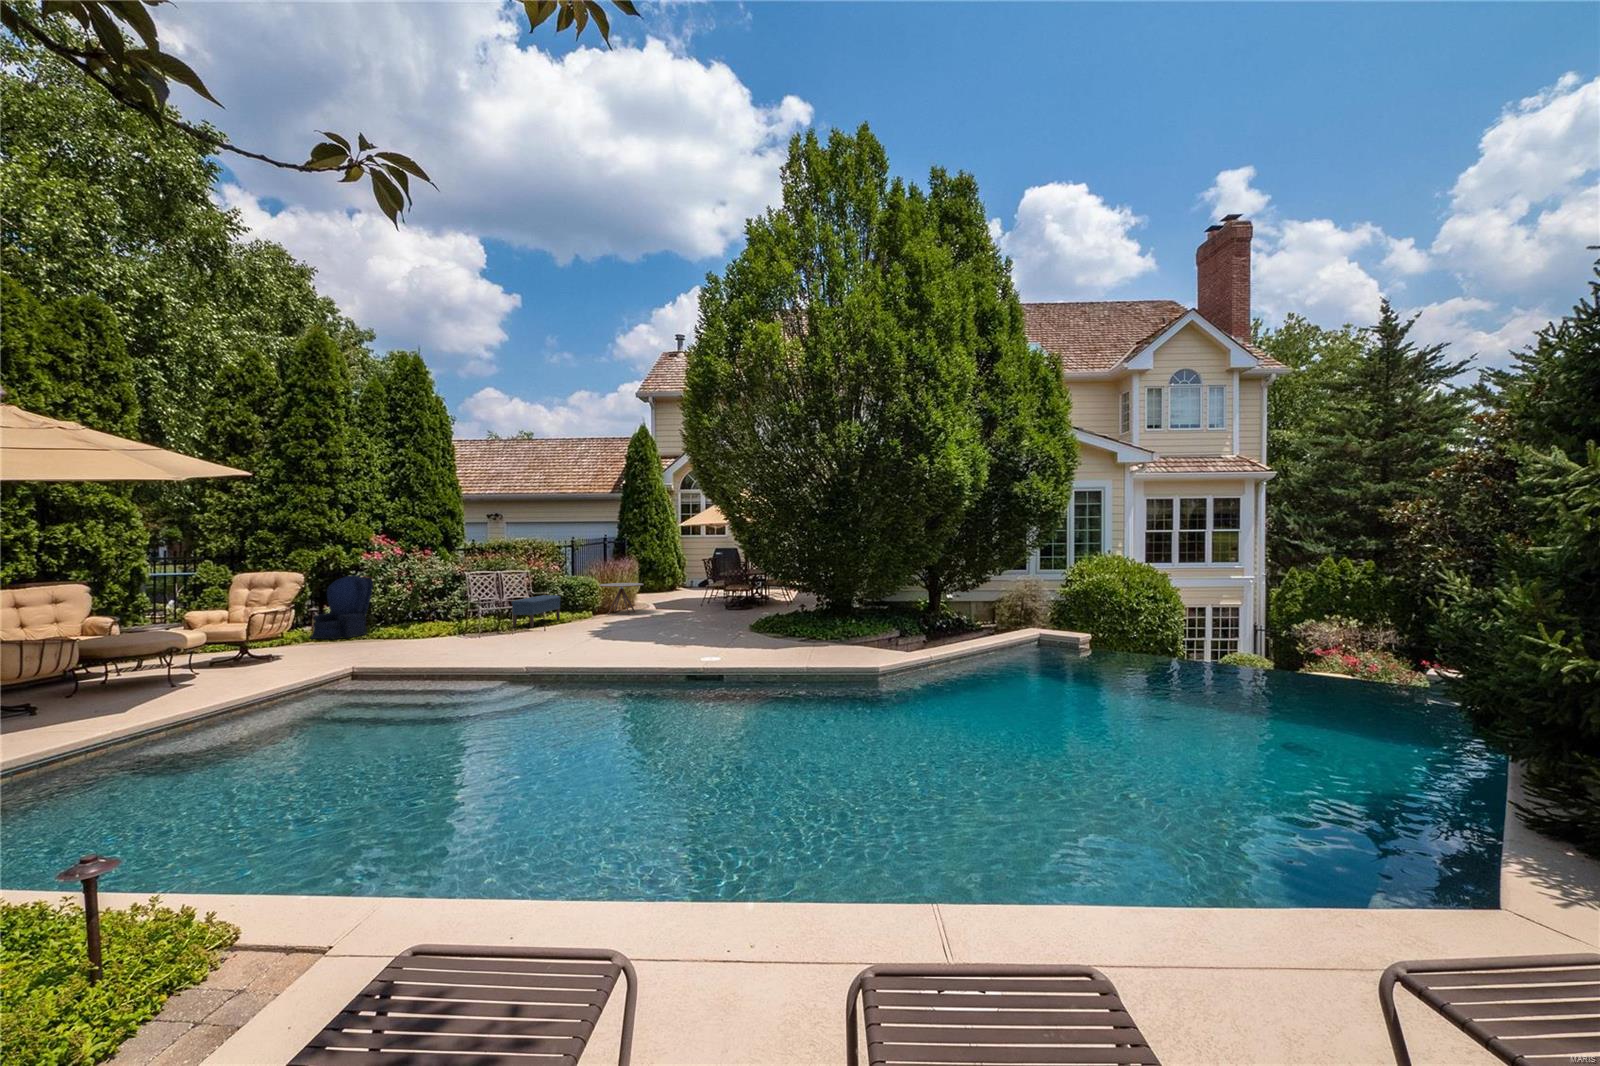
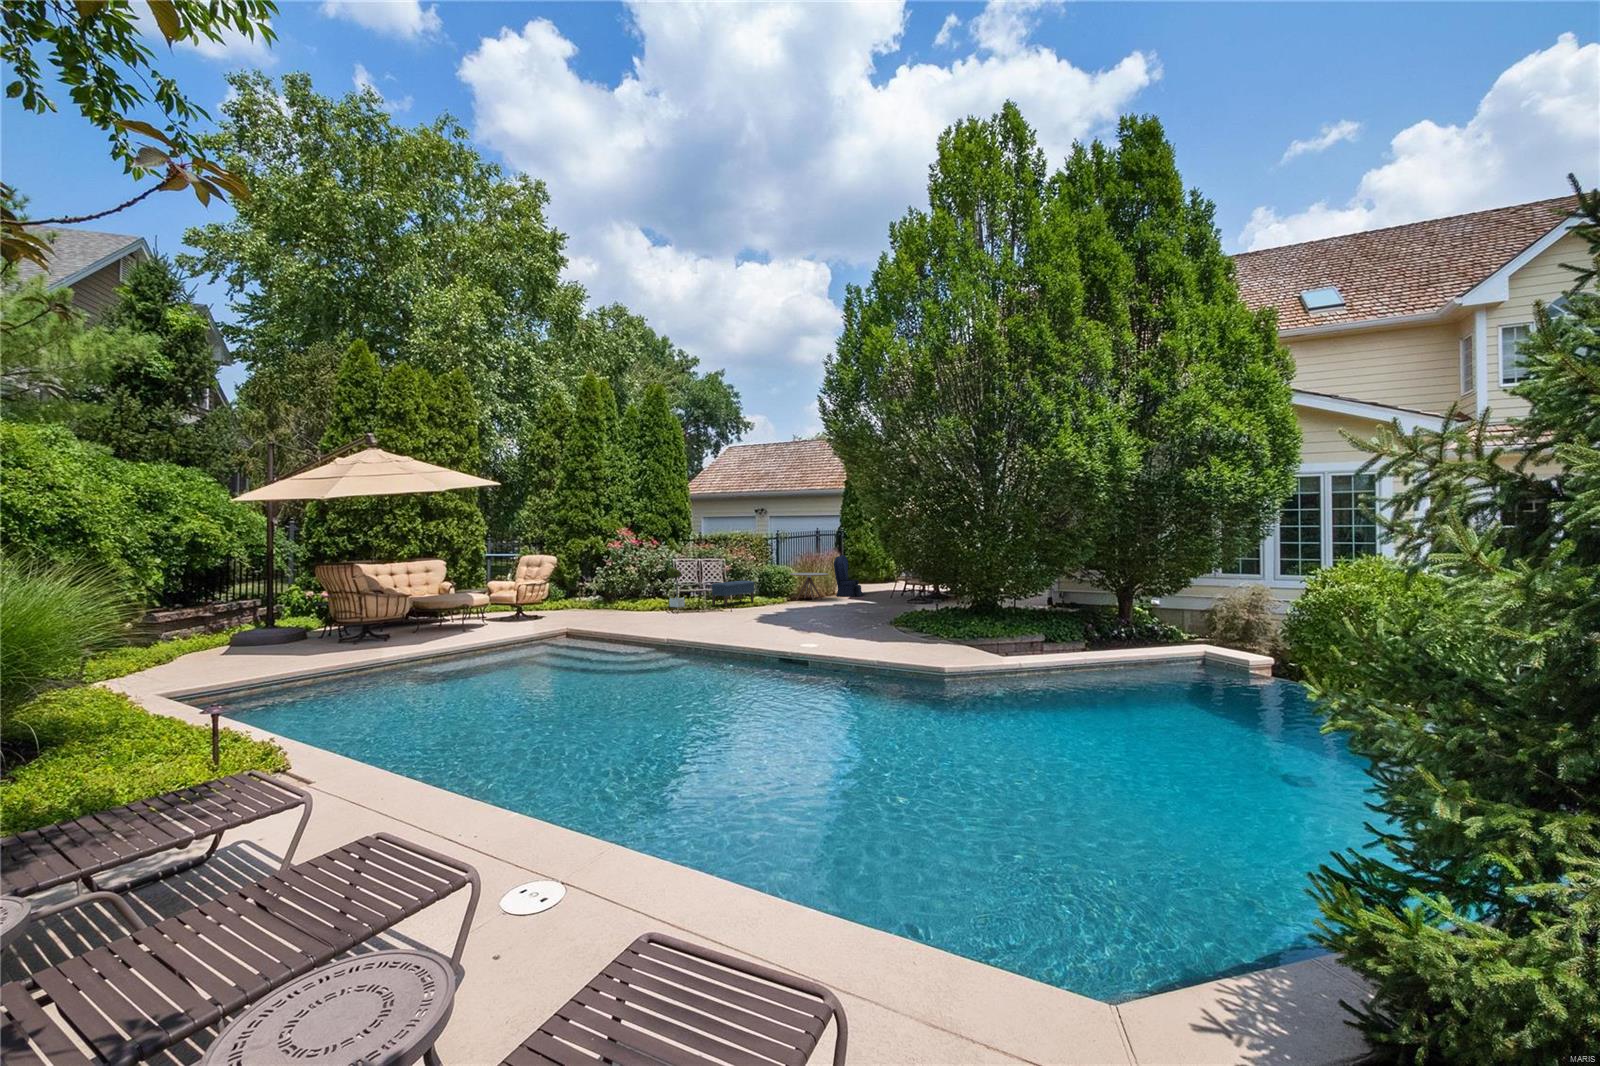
armchair: present [310,575,373,639] -> present [834,555,863,597]
potted tree: none [453,583,477,633] -> present [667,568,685,607]

